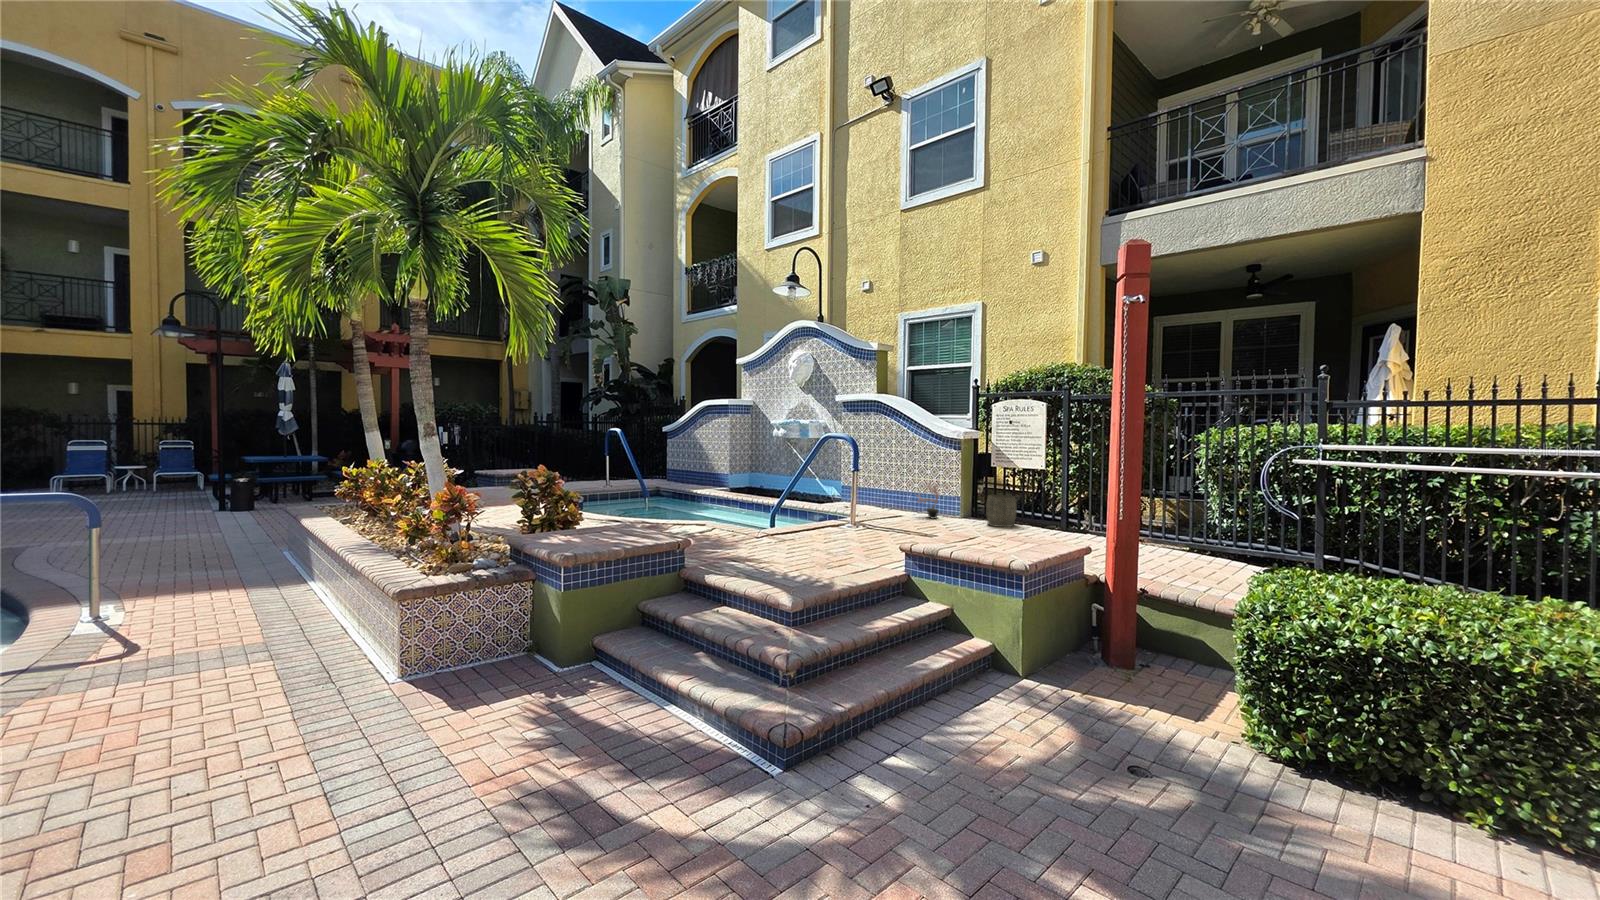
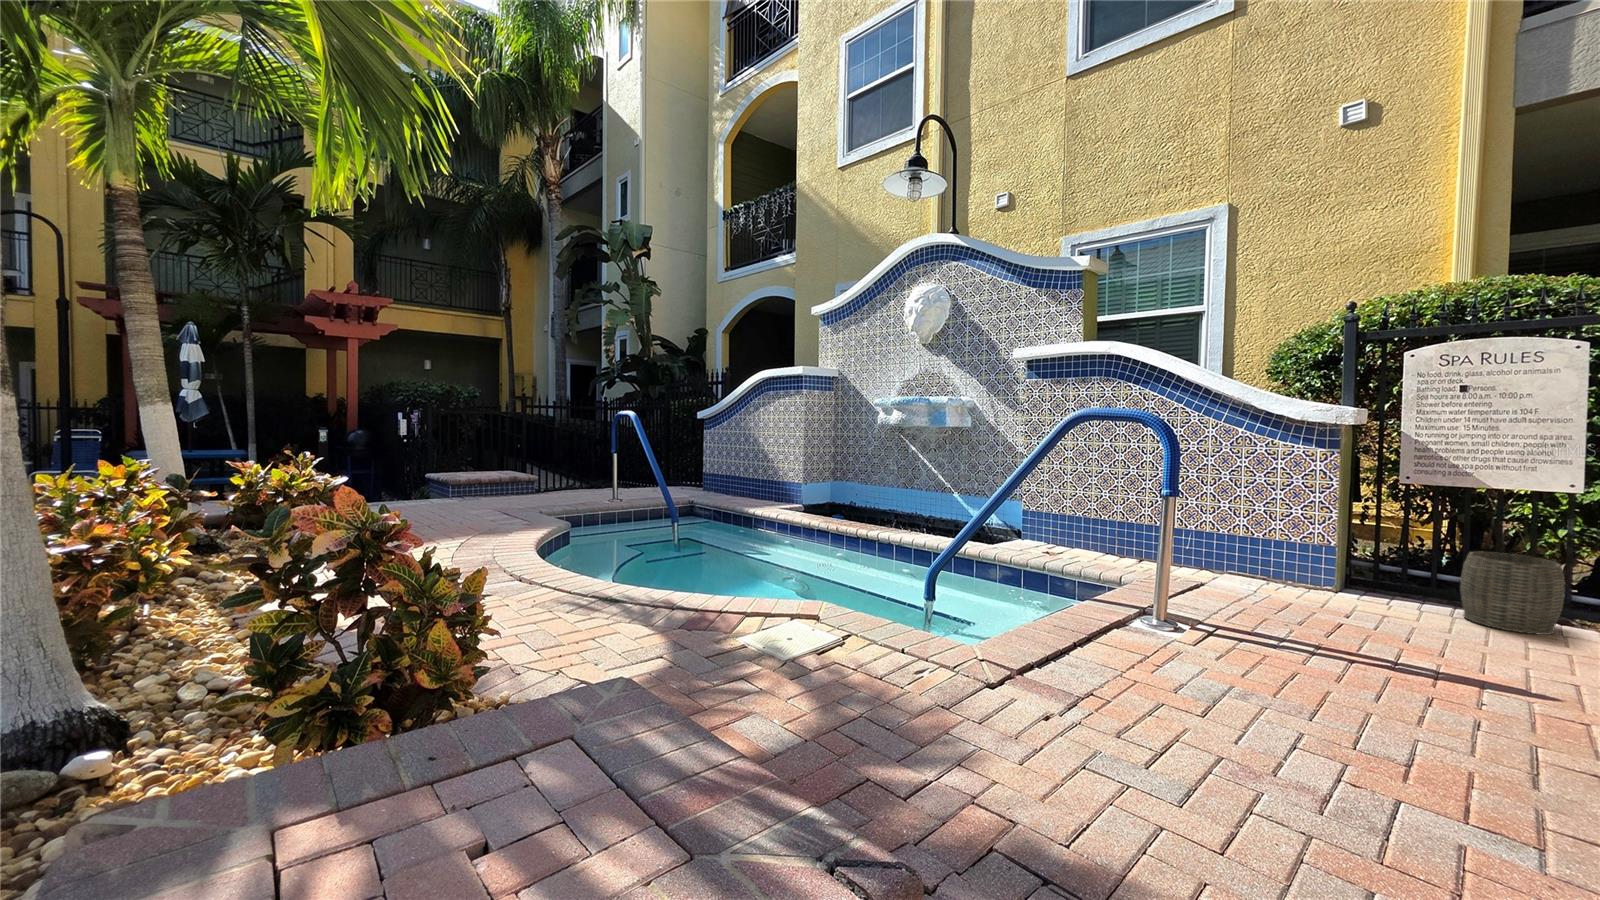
potted plant: present [916,482,946,519] -> none [1217,510,1314,592]

